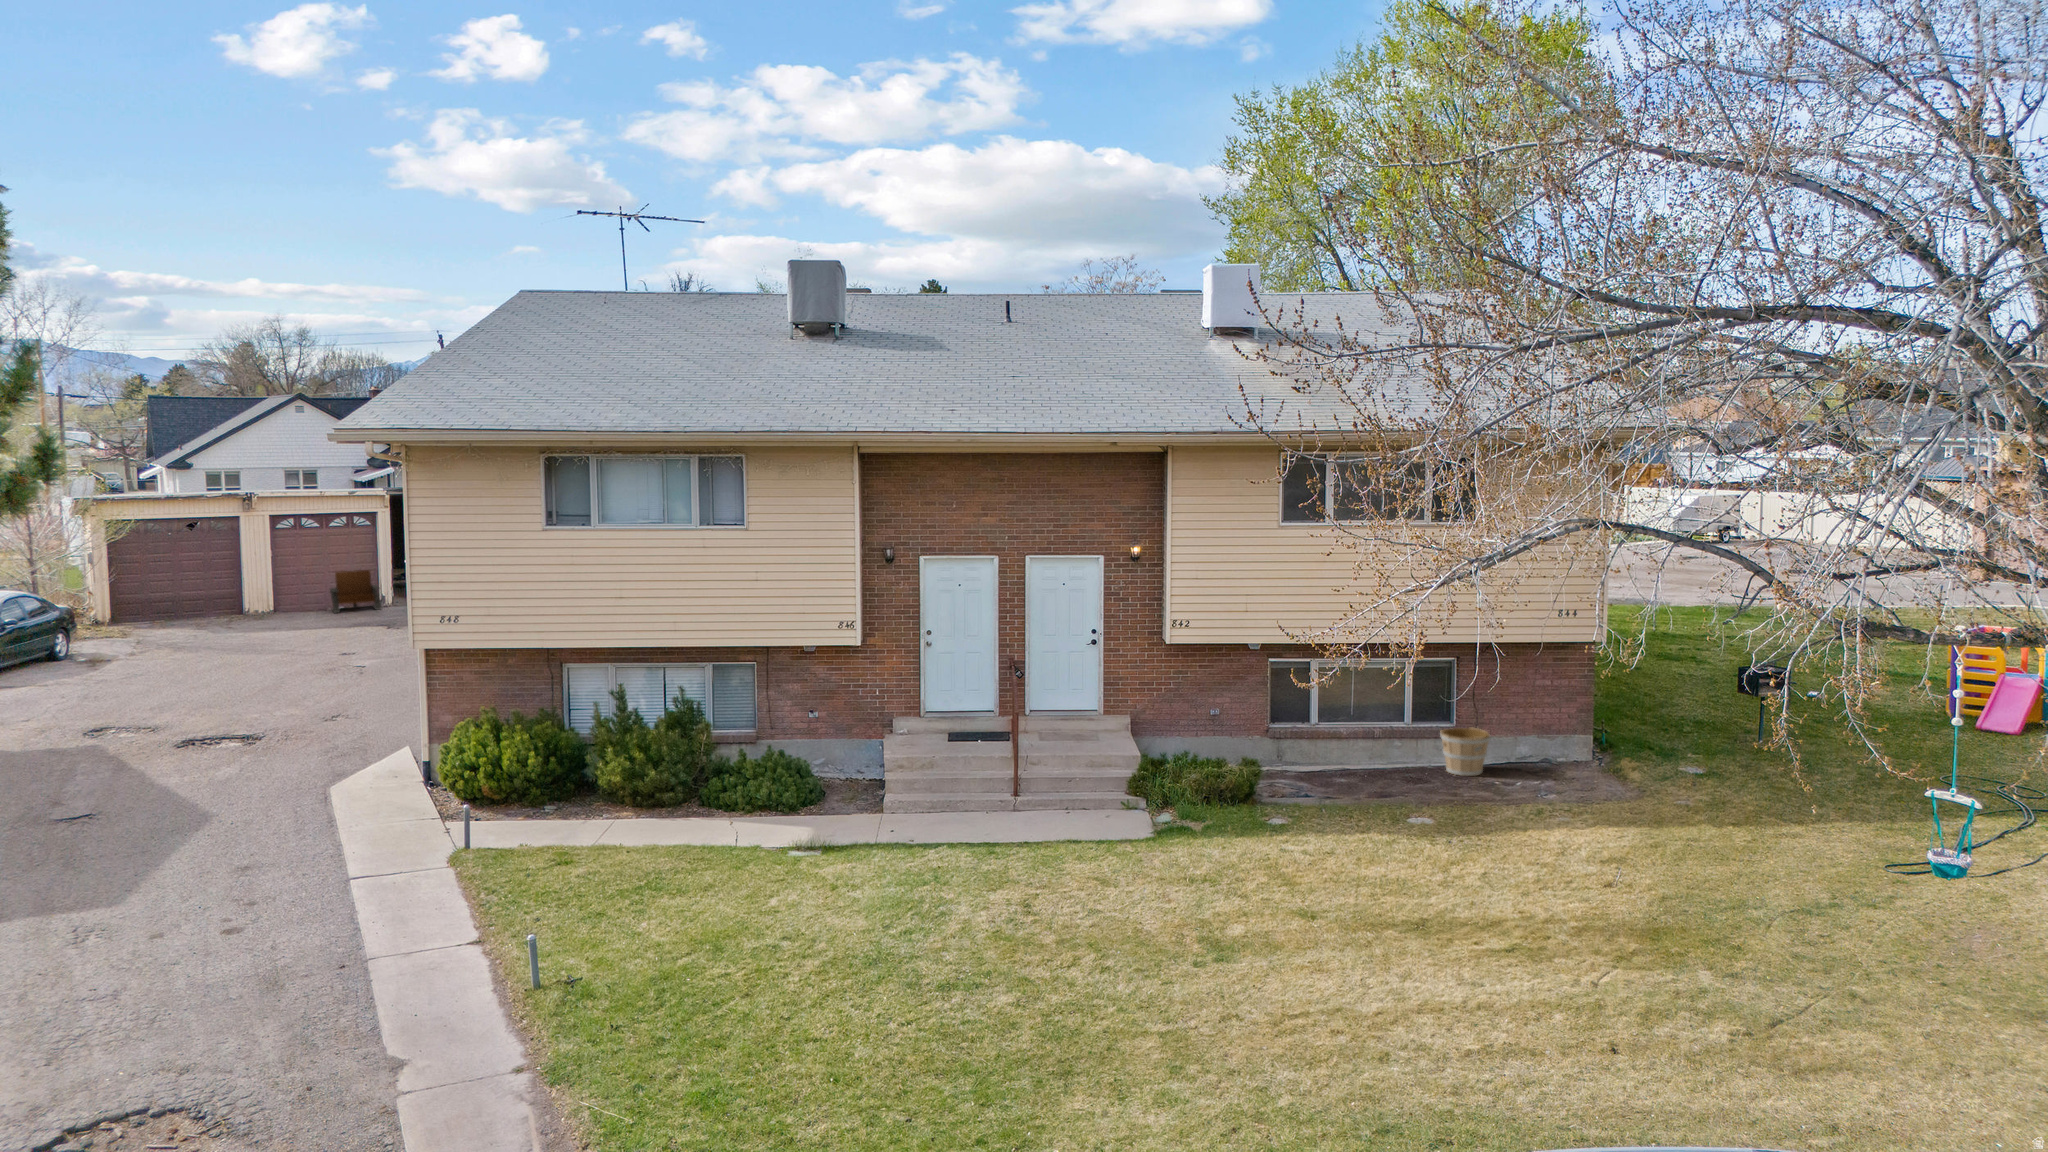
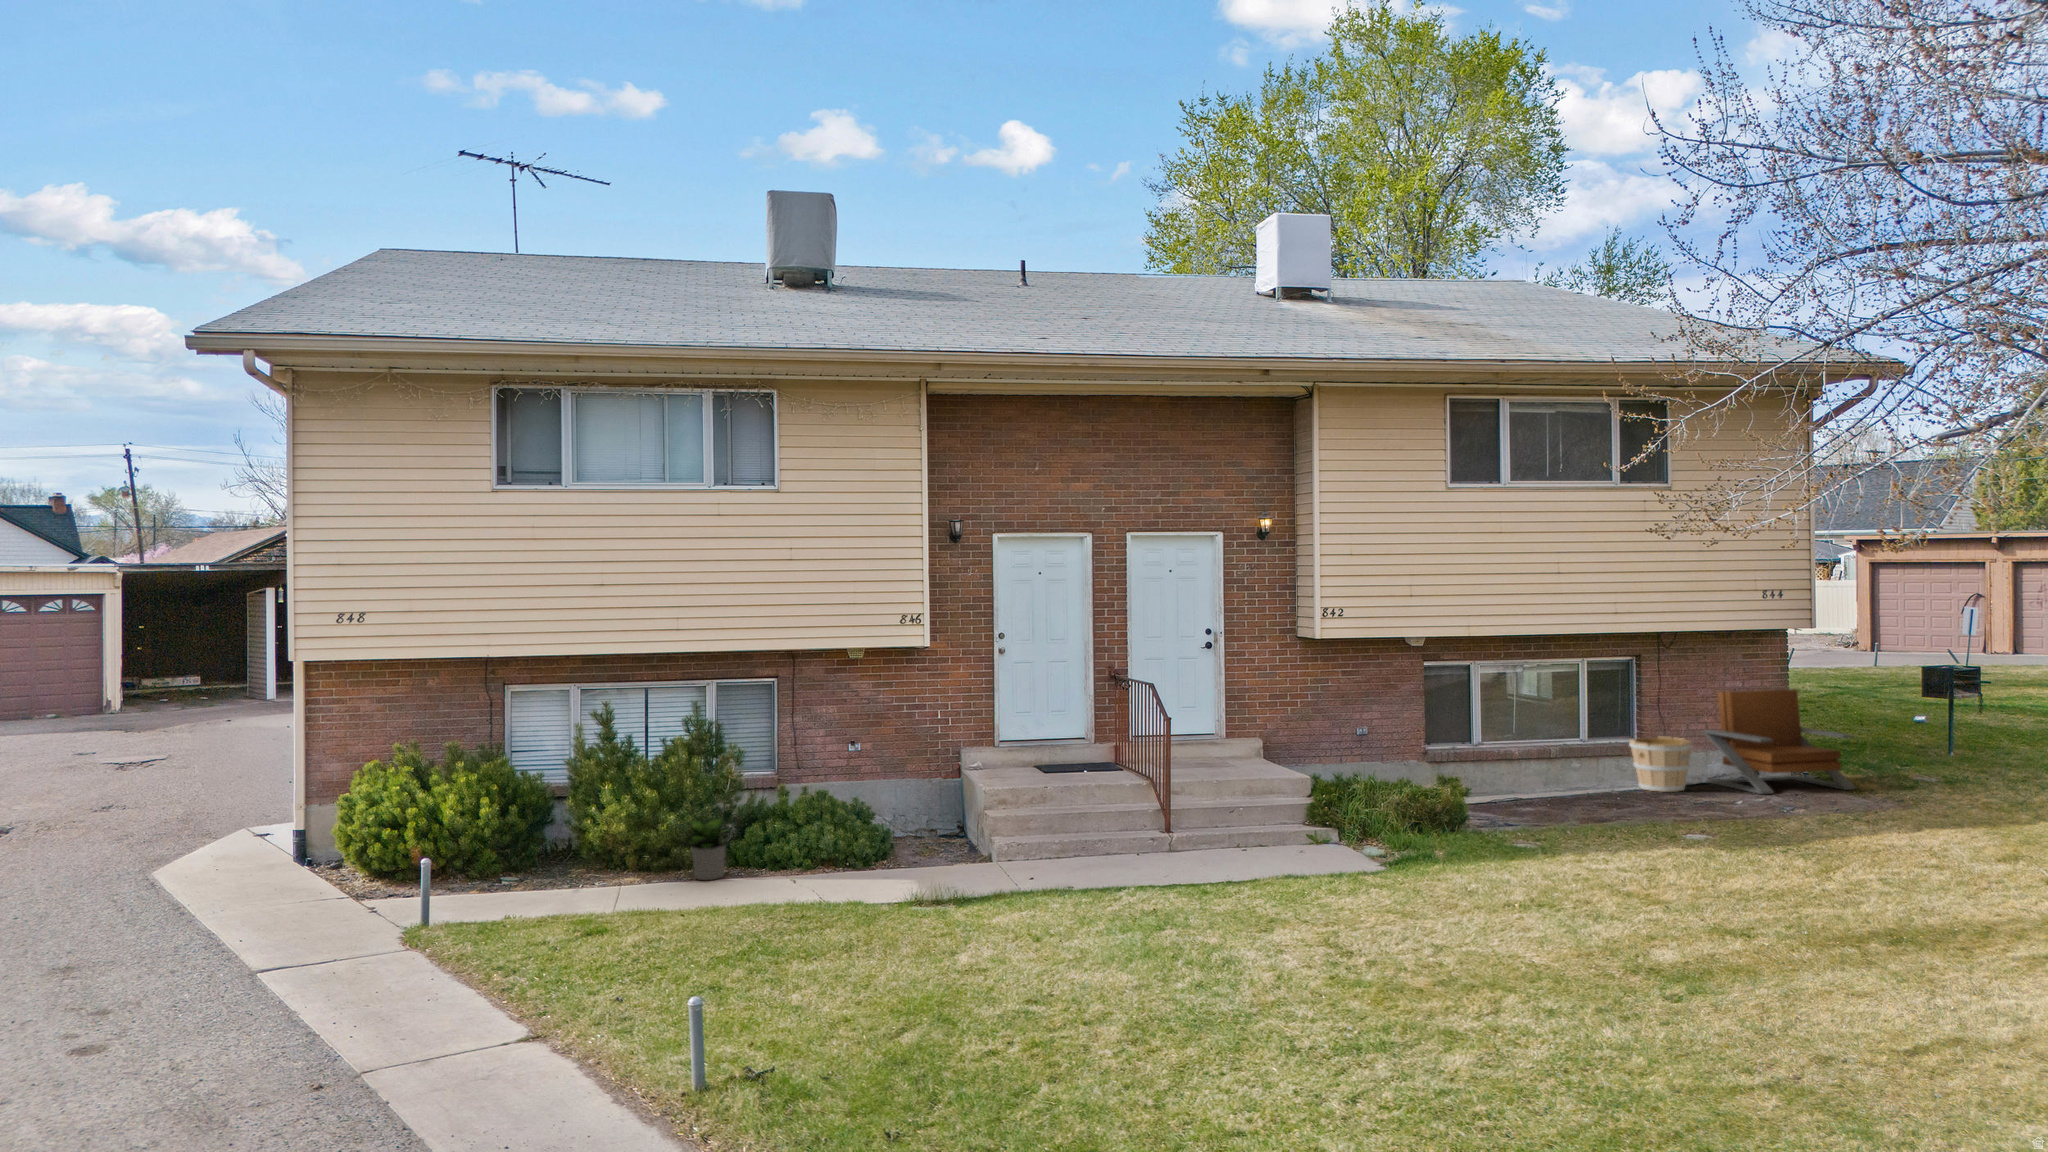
lounge chair: present [330,570,381,613] -> present [1703,689,1855,794]
potted plant: none [651,774,699,820] -> present [680,818,730,880]

